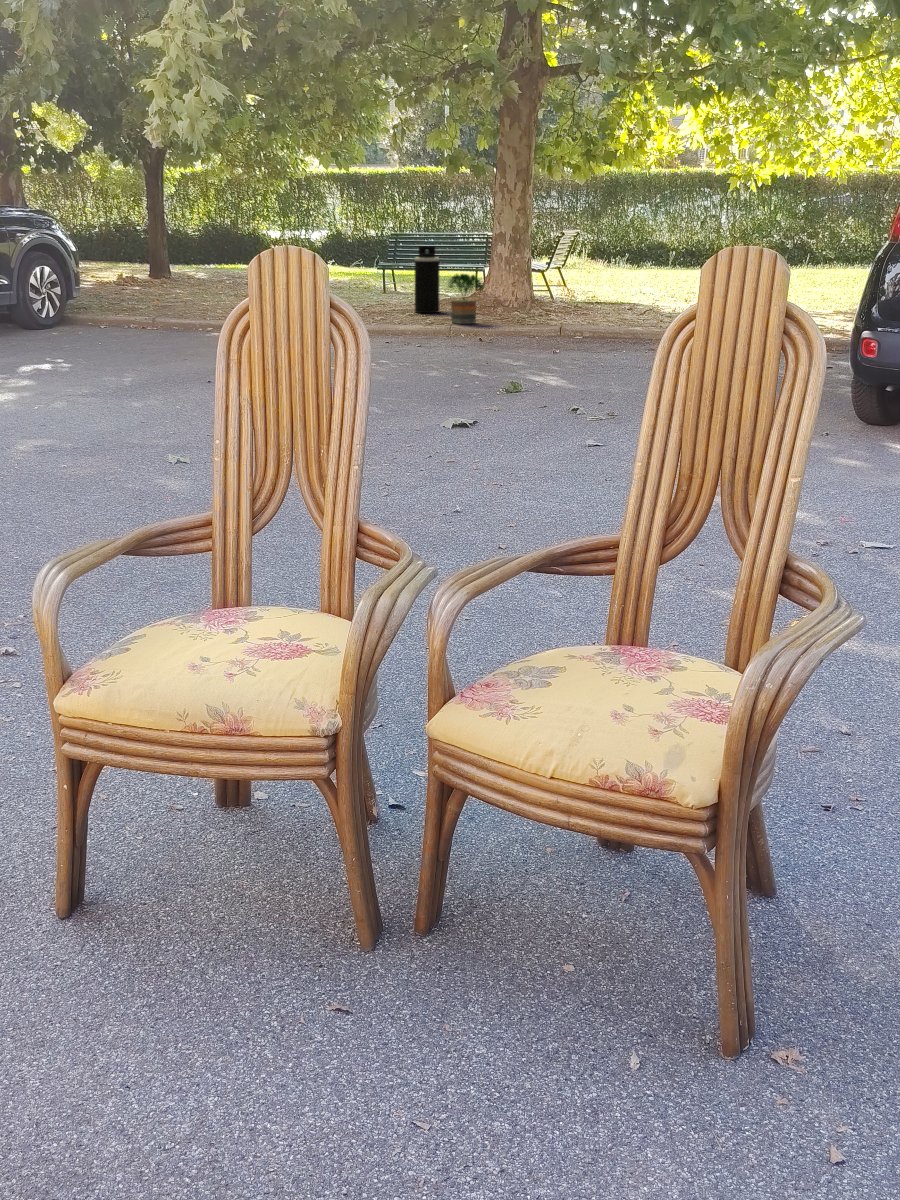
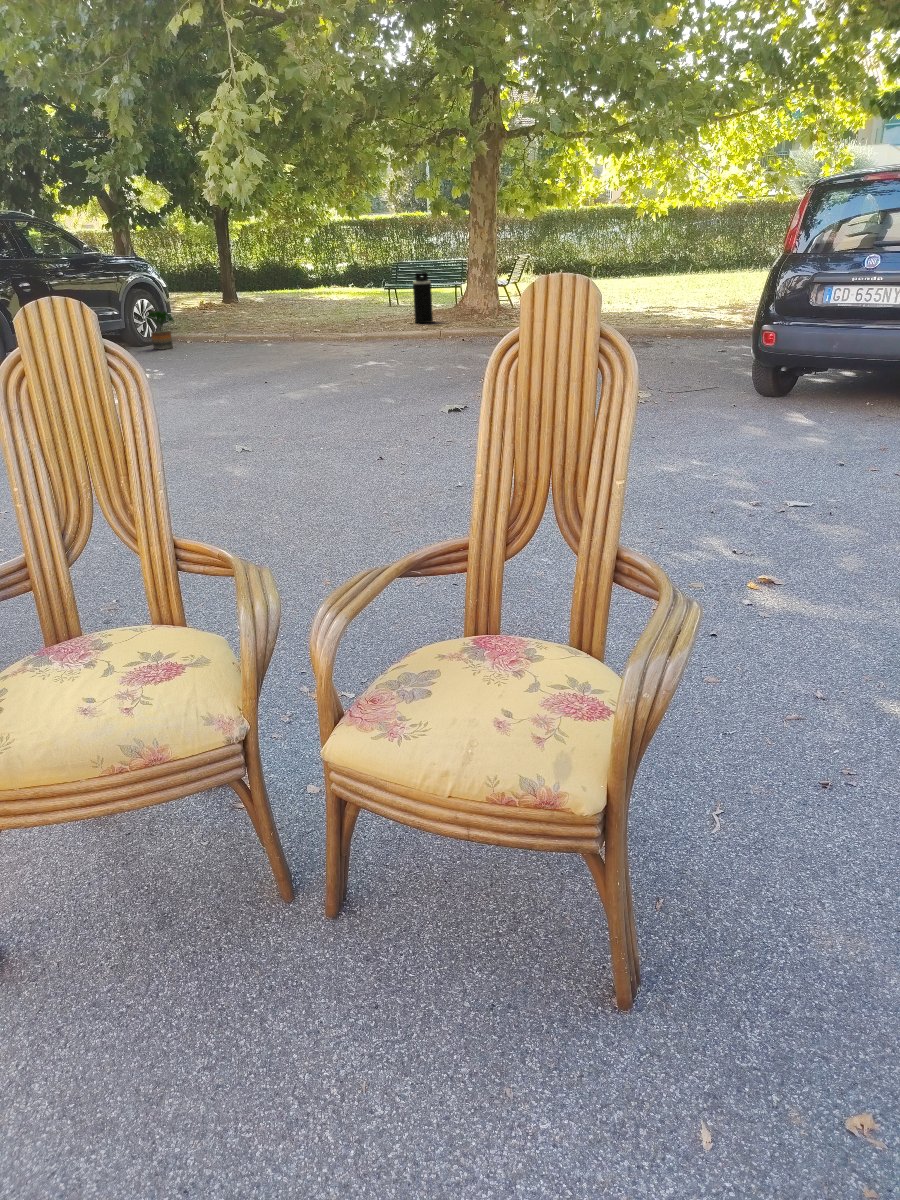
potted tree: present [449,274,483,324] -> present [147,311,174,349]

